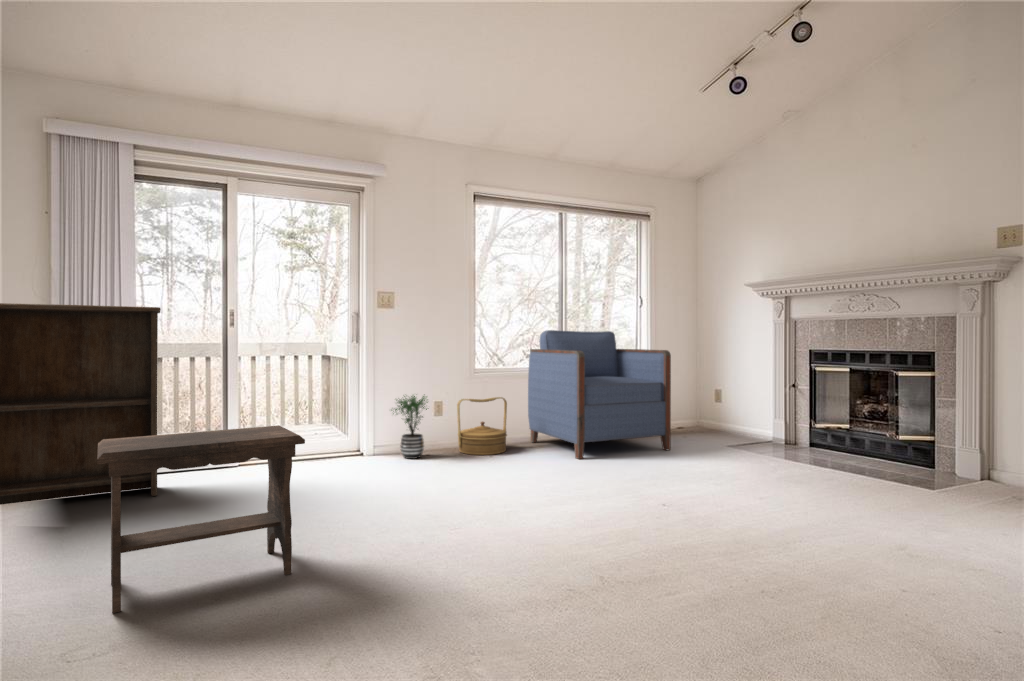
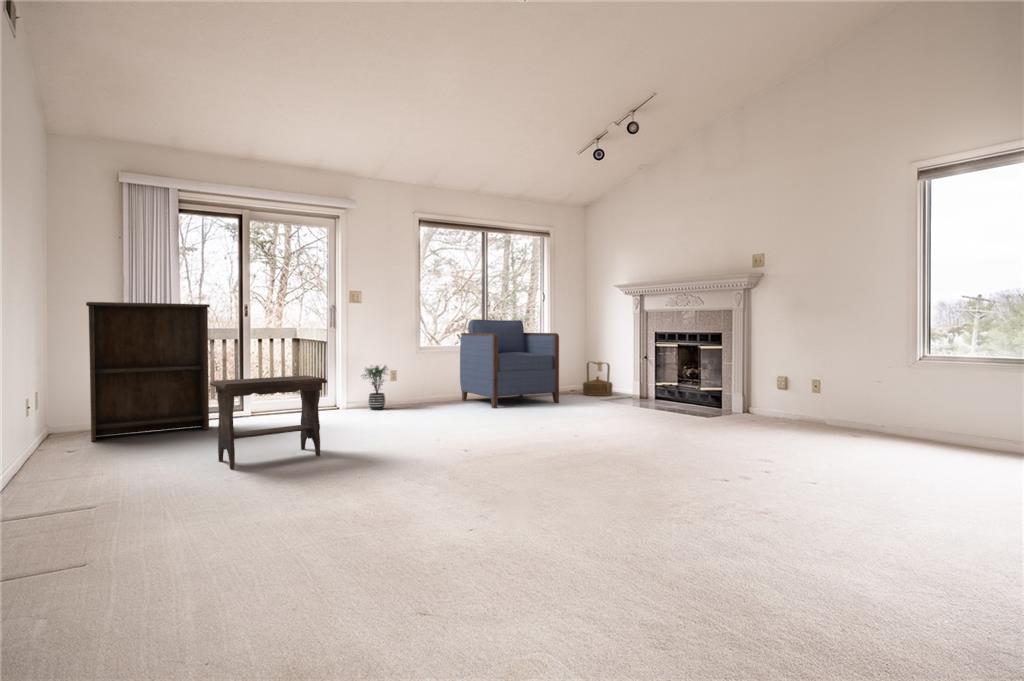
woven basket: present [457,397,507,455] -> present [583,361,613,396]

